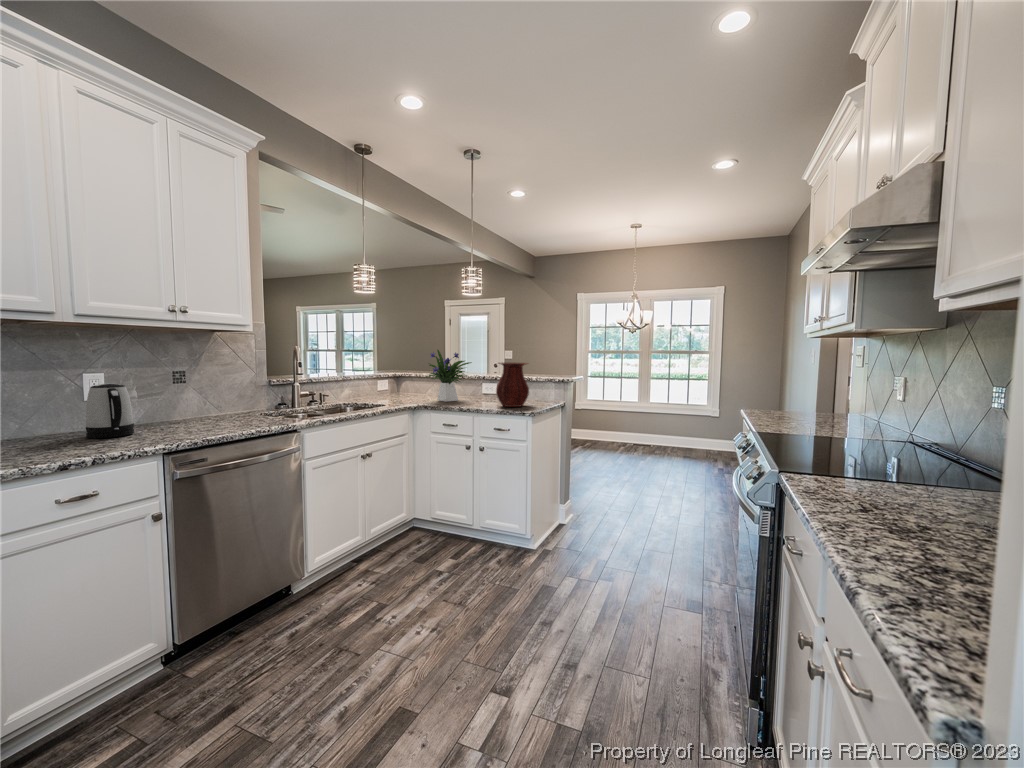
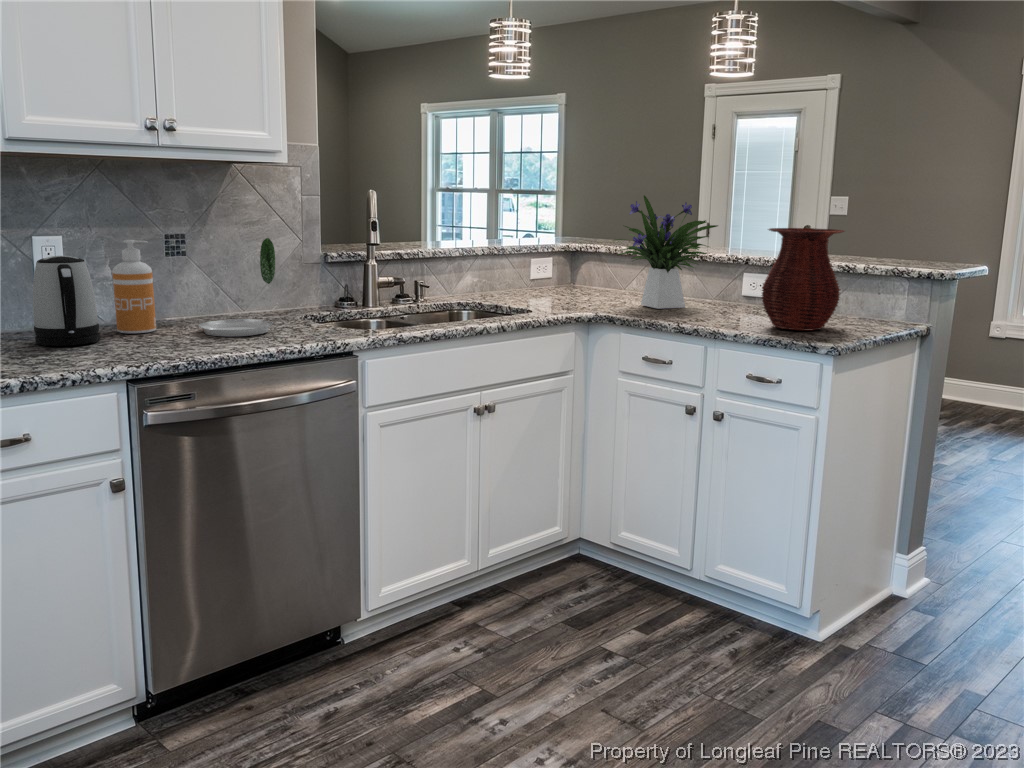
plate: none [200,371,248,426] -> present [198,238,275,336]
soap dispenser: none [141,374,170,428] -> present [112,240,156,333]

